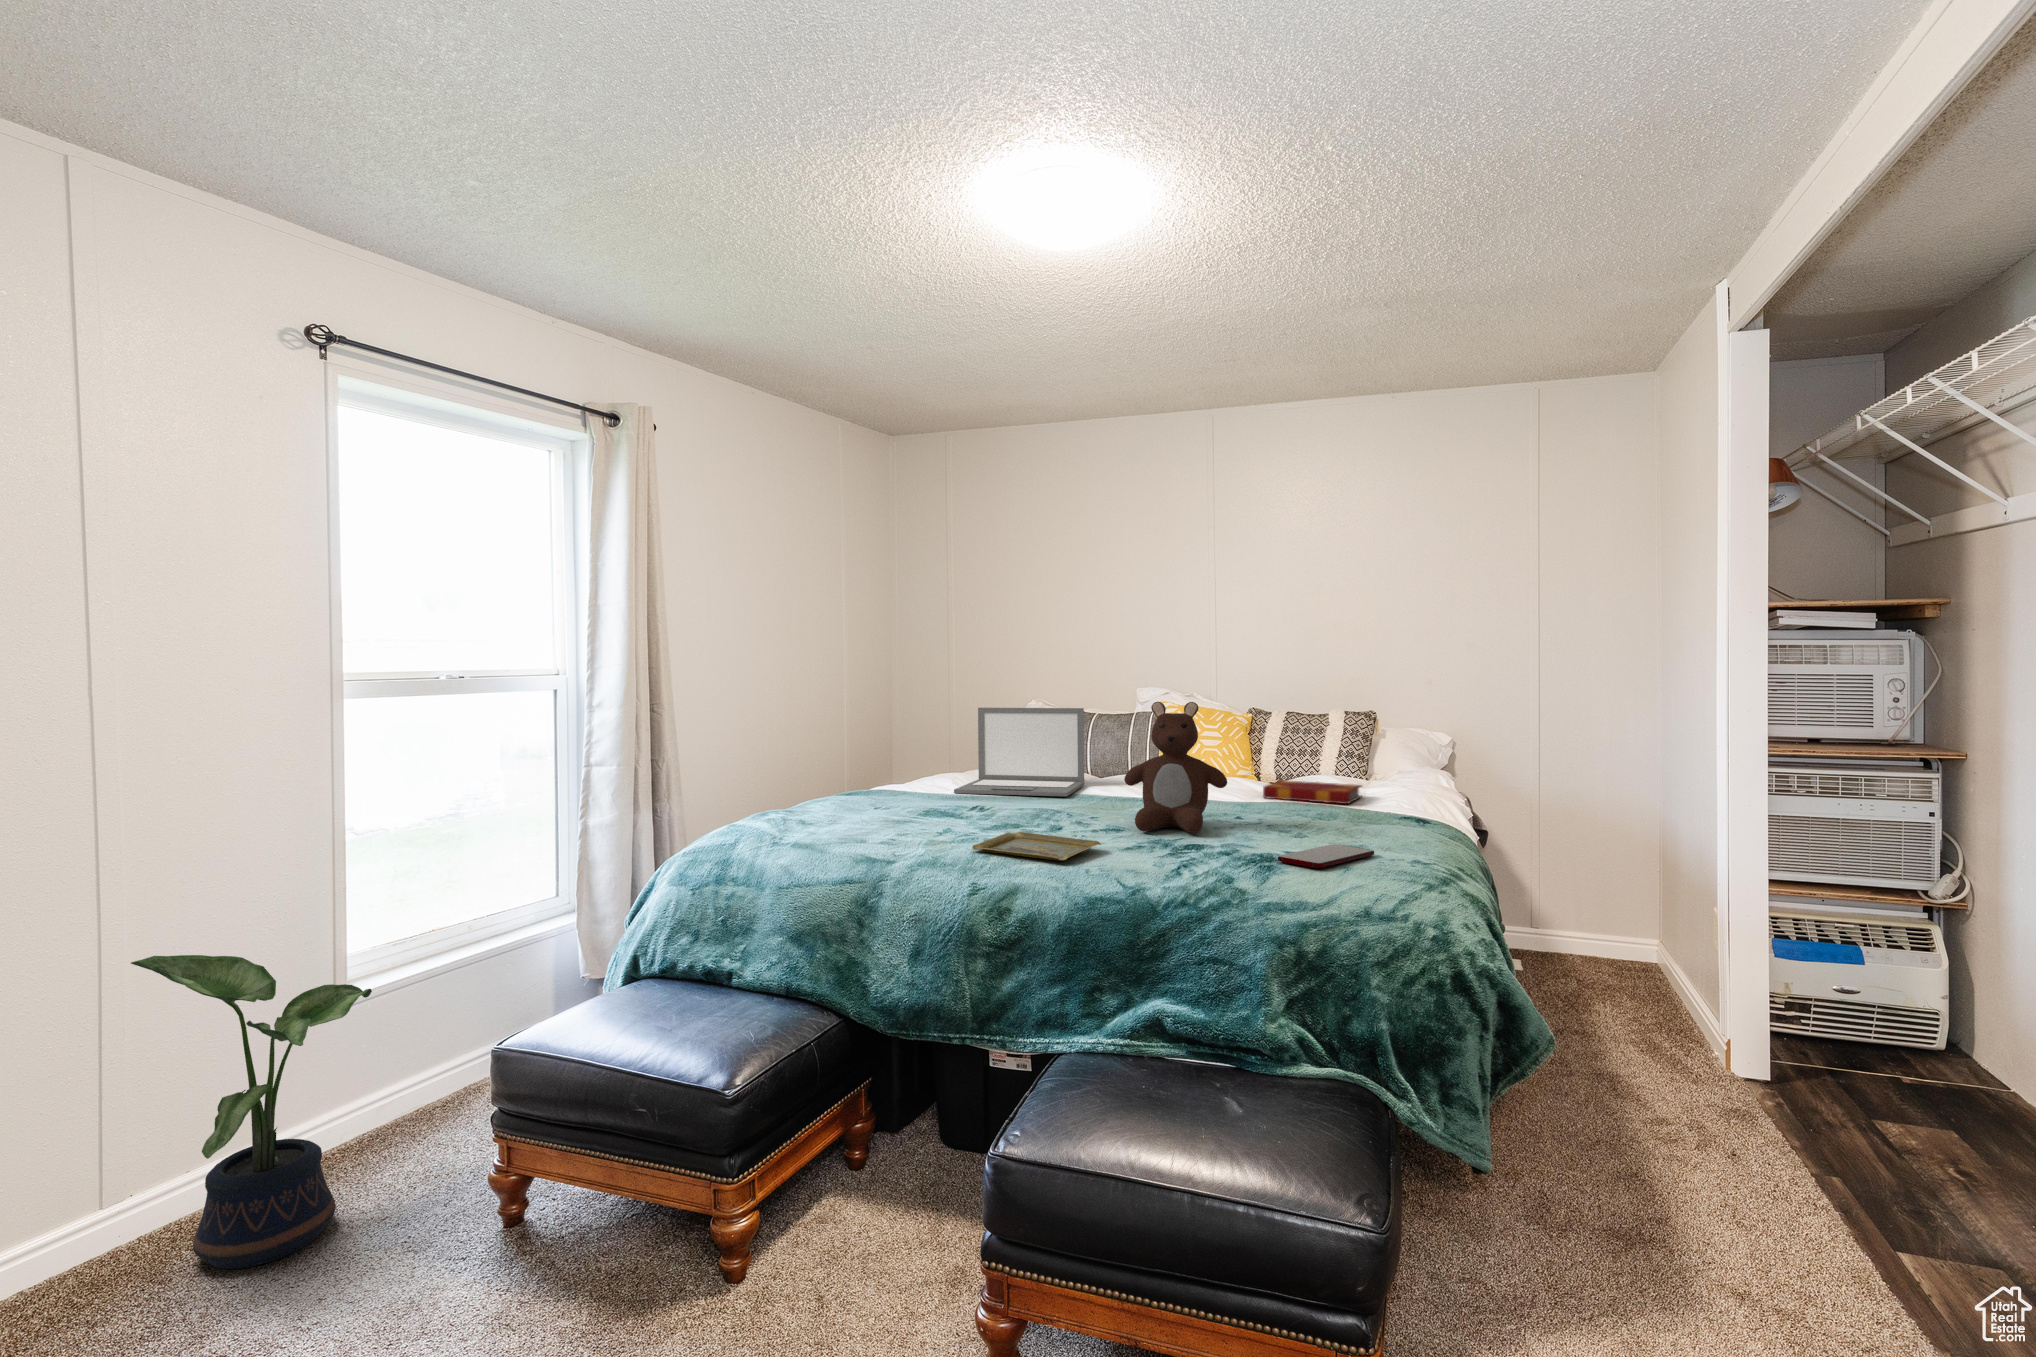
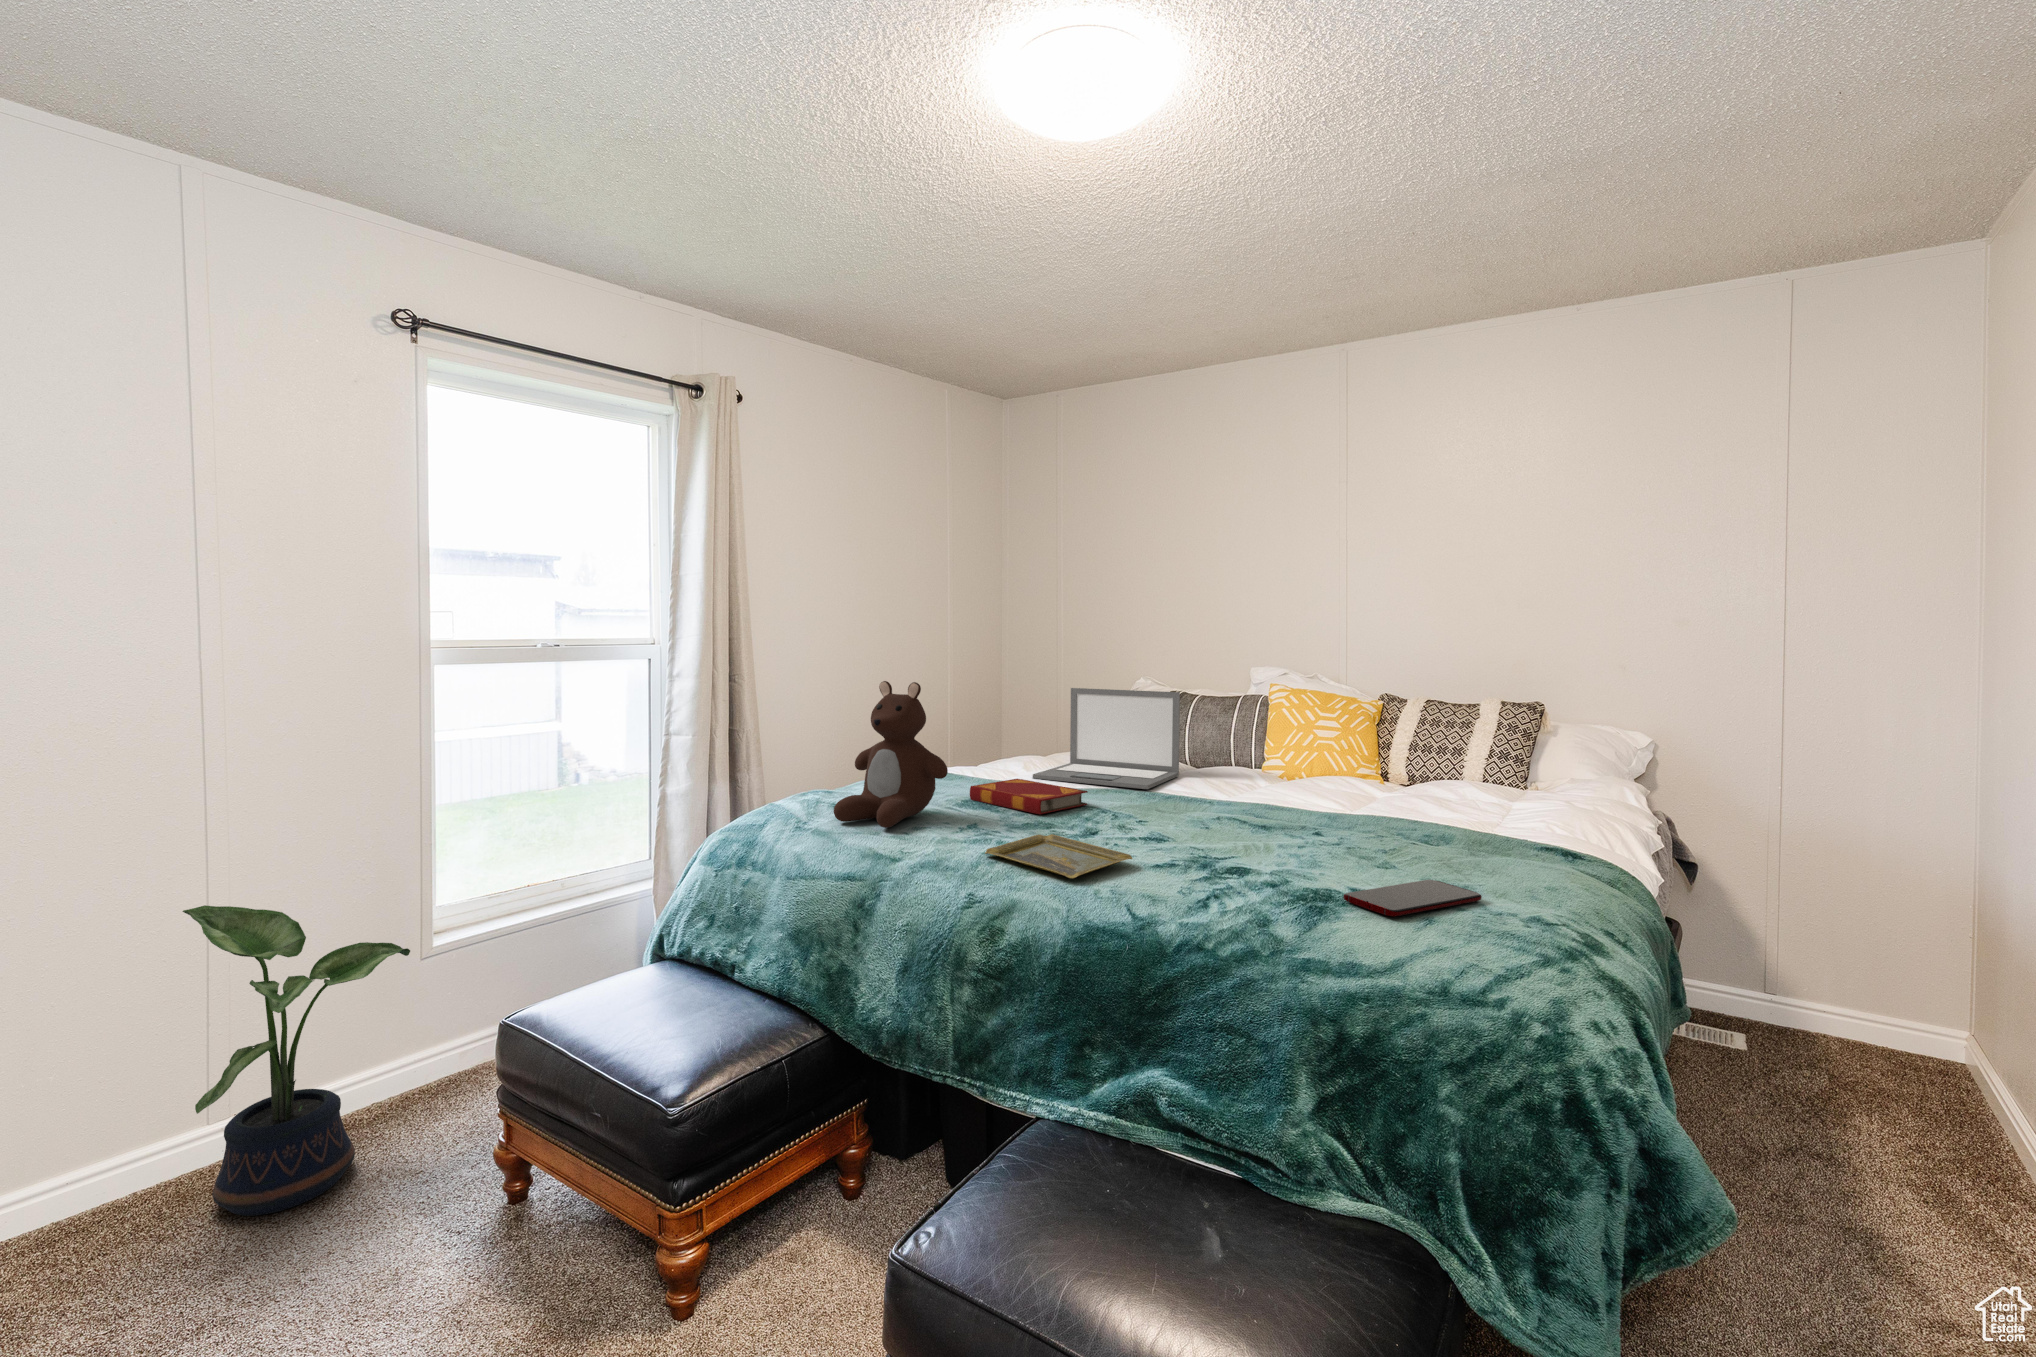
teddy bear: present [1124,702,1227,833] -> present [834,681,948,828]
hardback book: present [1263,780,1362,804] -> present [970,779,1087,814]

